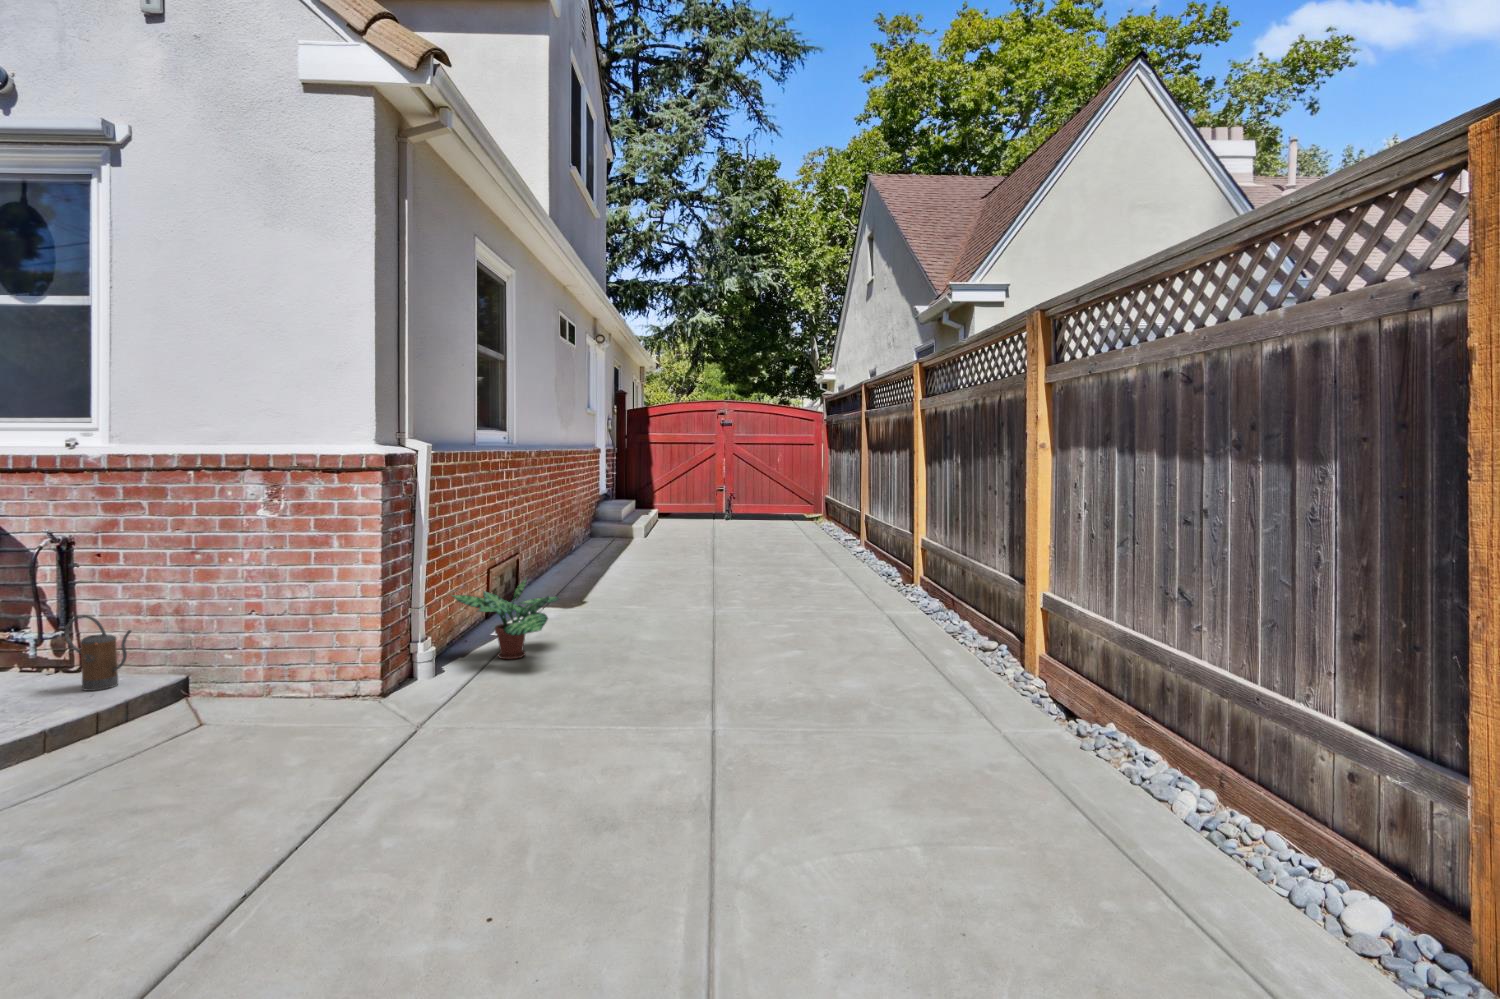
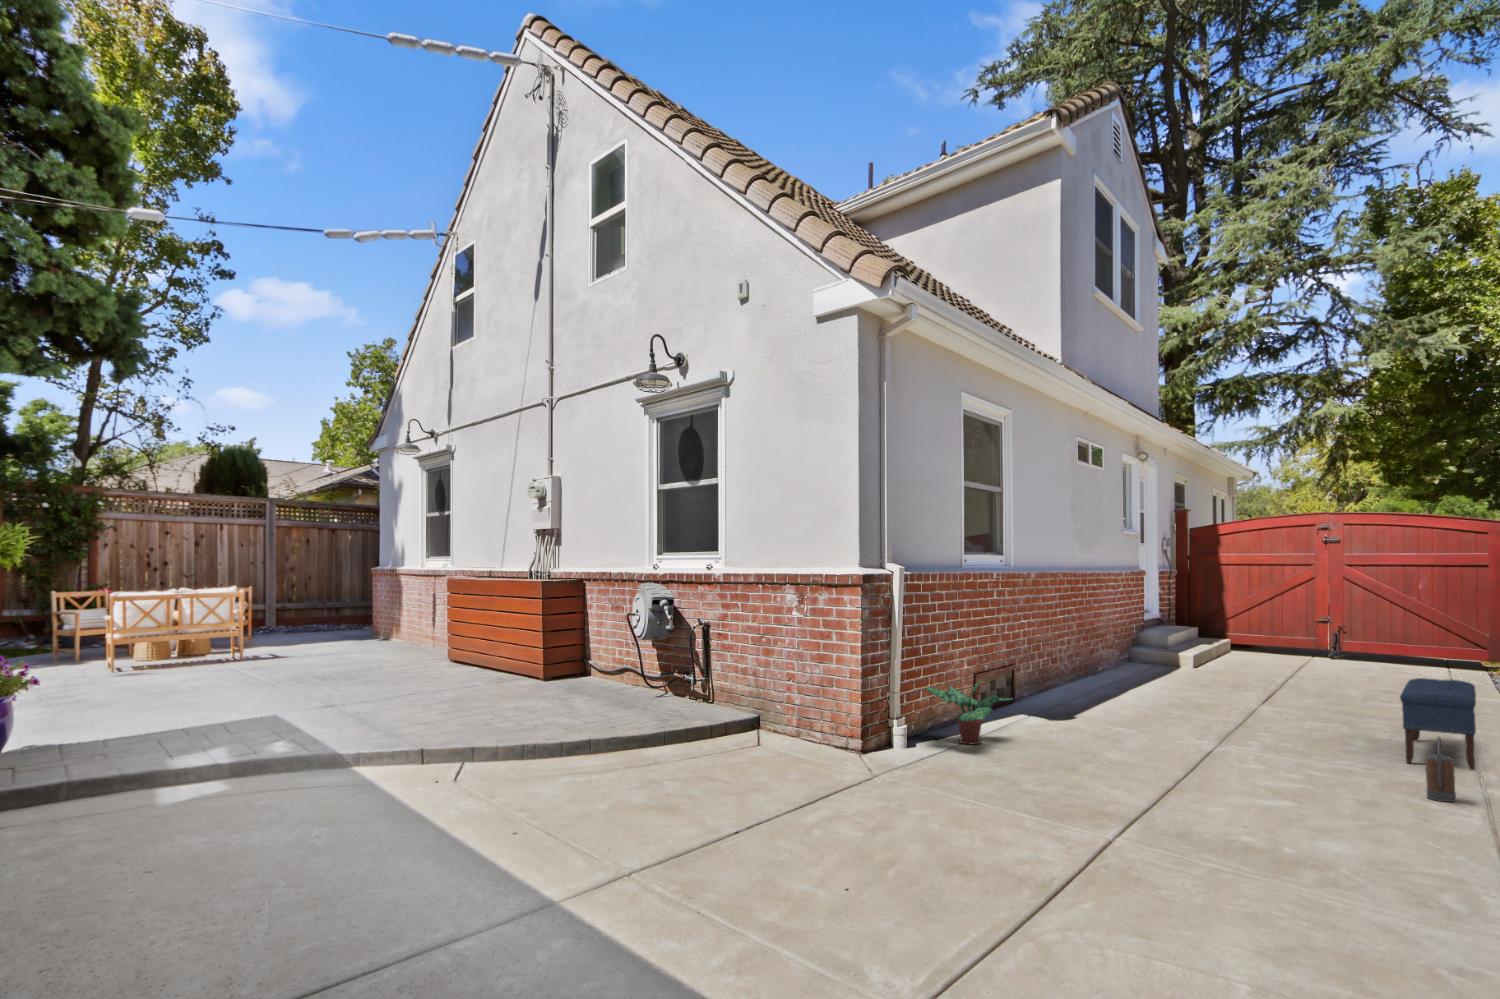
bench: none [870,541,946,617] -> present [1400,678,1476,770]
watering can: present [65,615,131,691] -> present [1425,737,1456,802]

